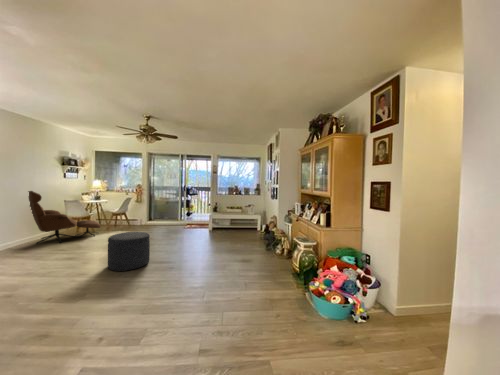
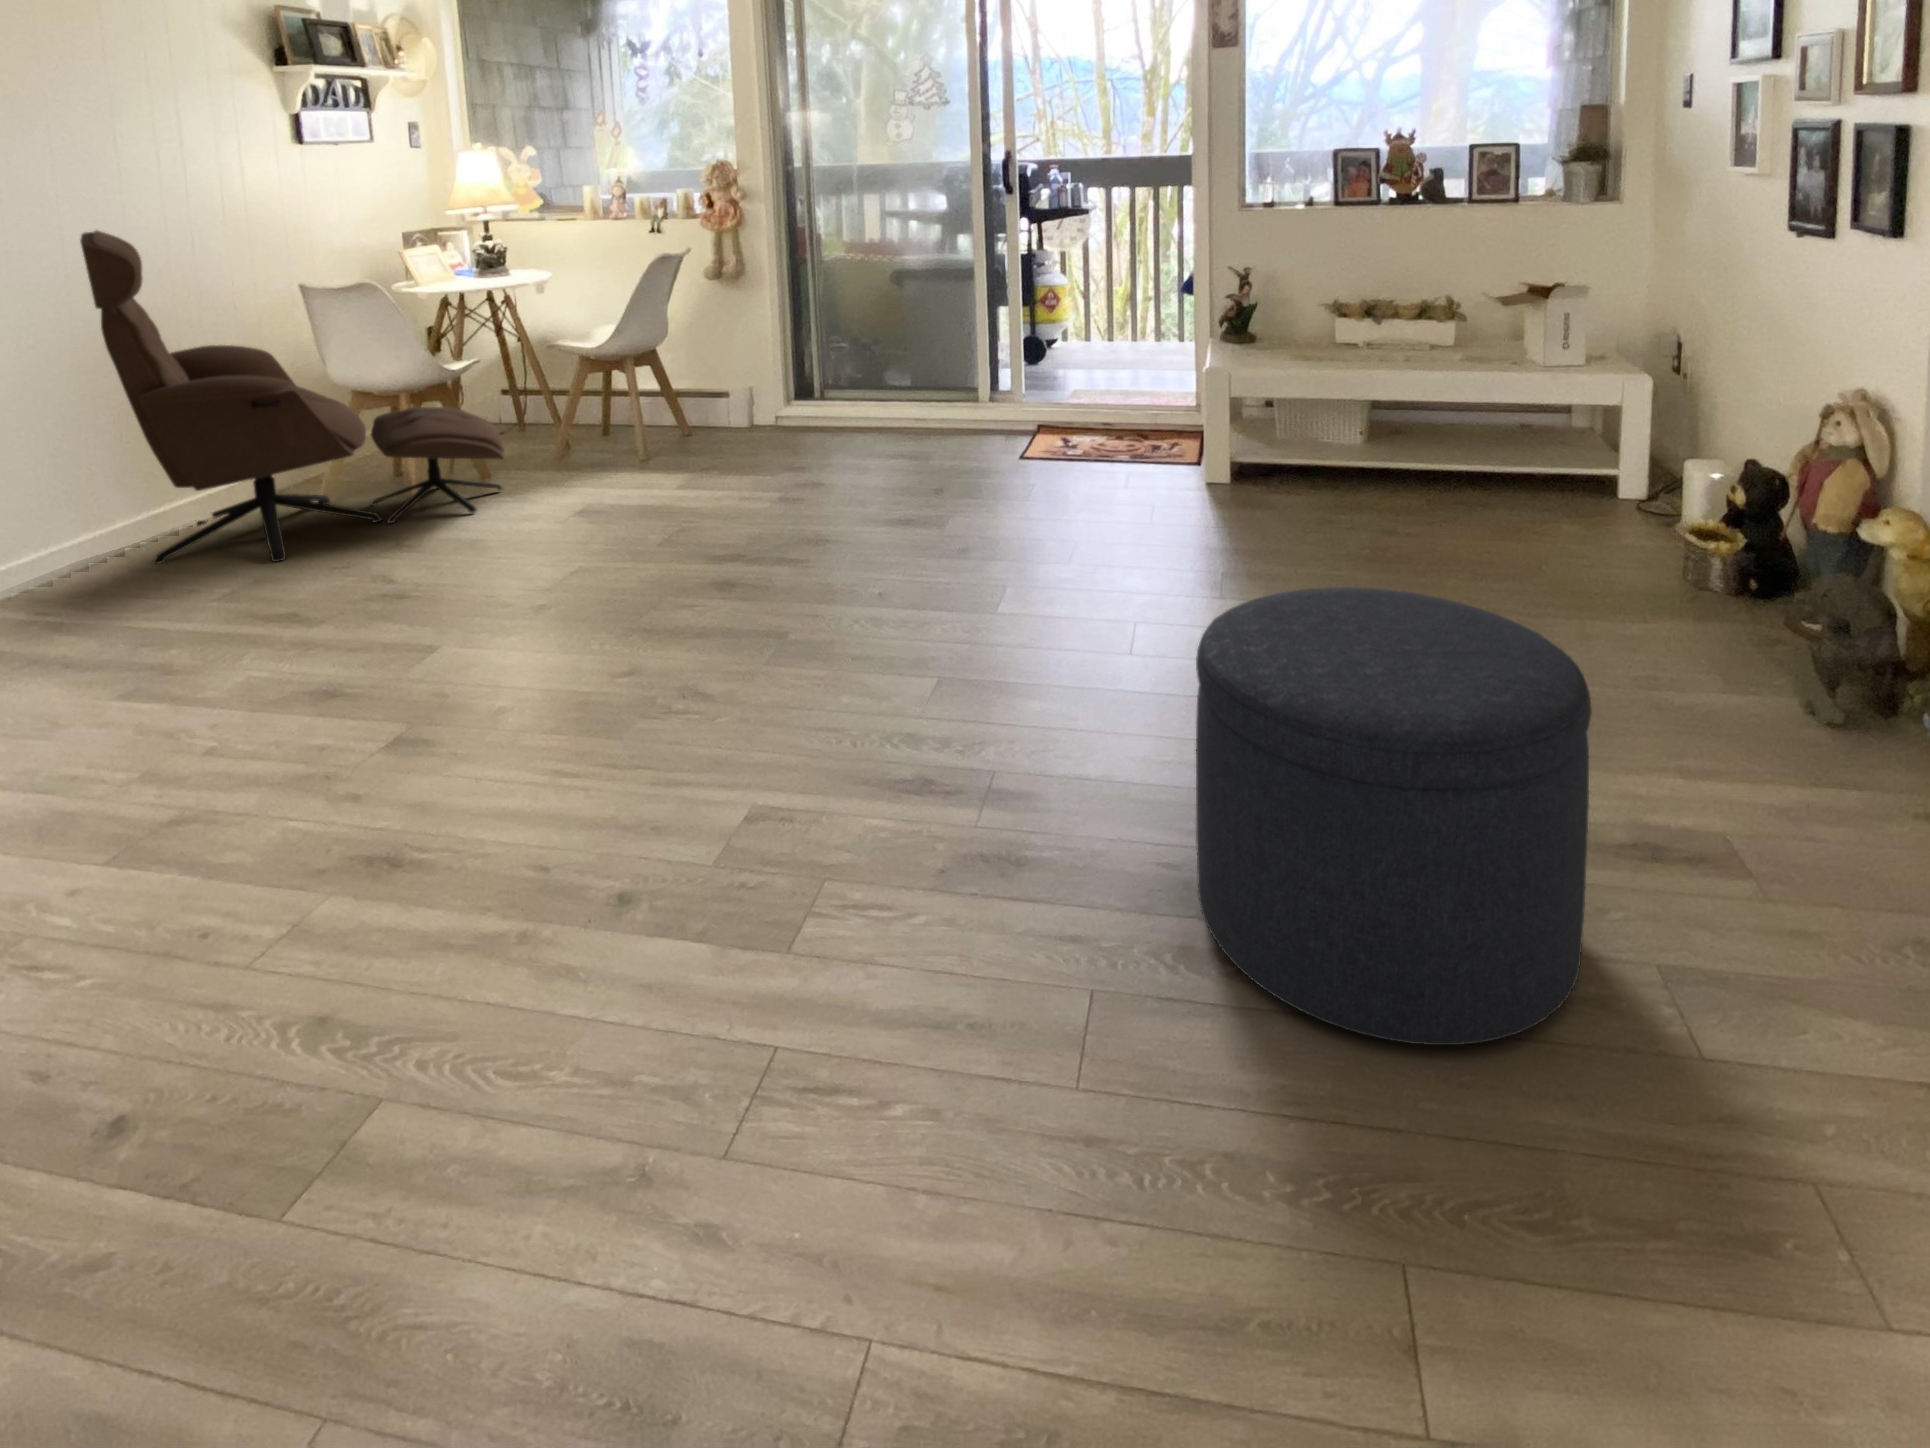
ottoman: present [108,232,150,271] -> present [1196,587,1592,1045]

